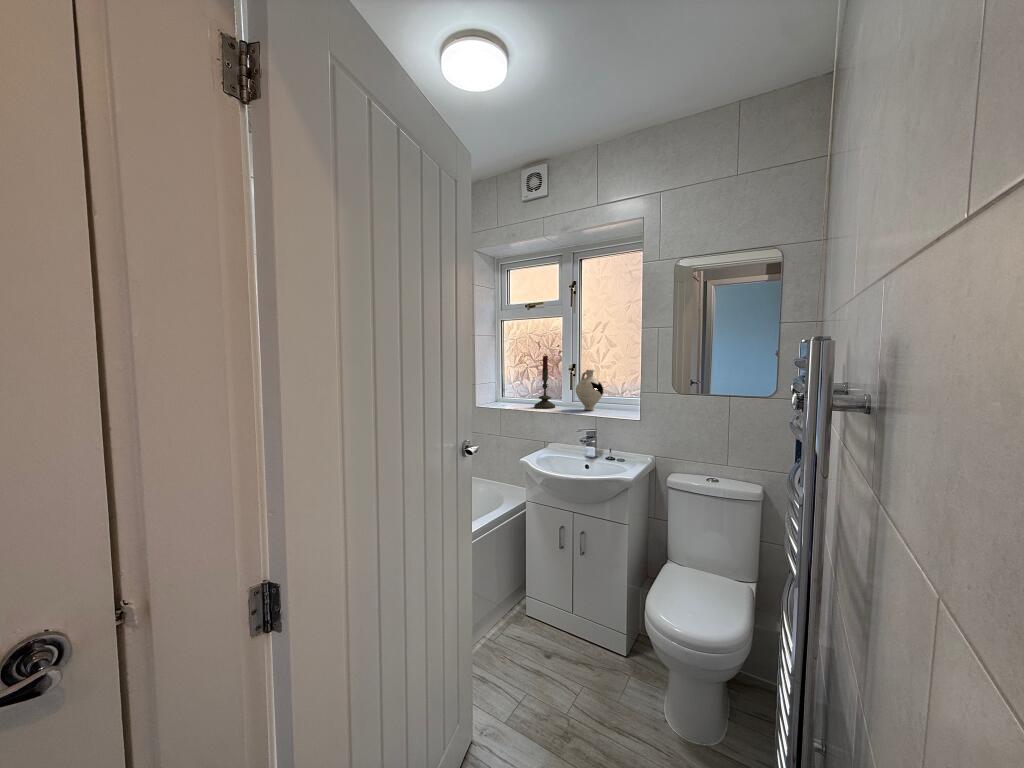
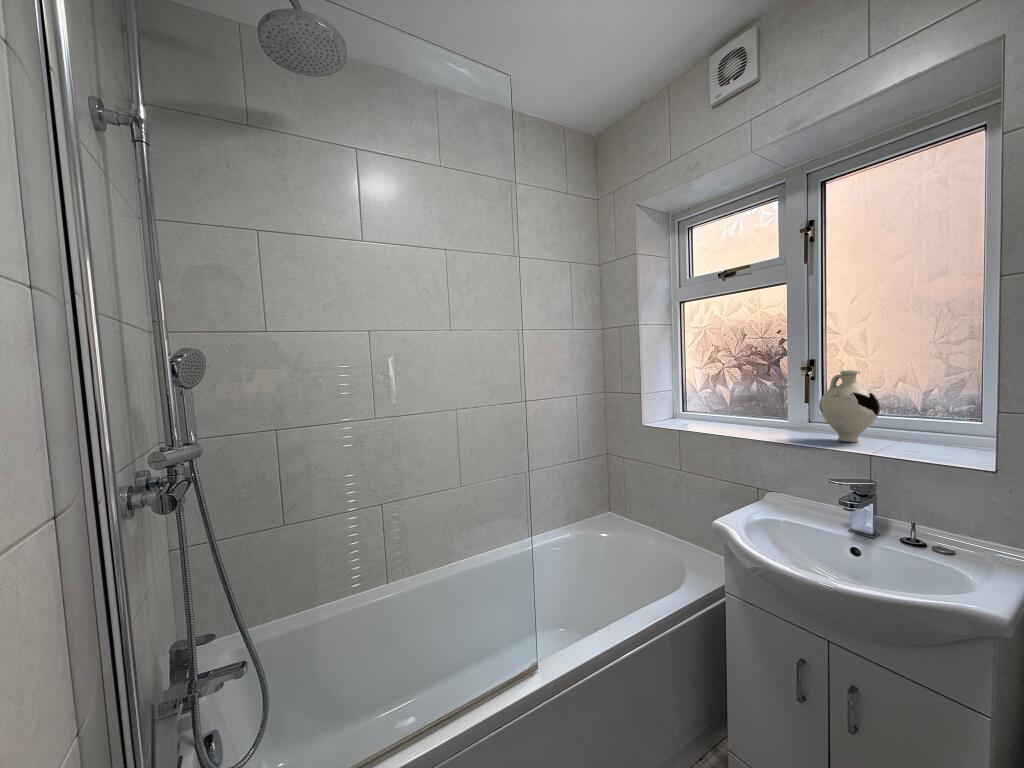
candle: present [534,356,555,409] -> none [739,347,777,435]

